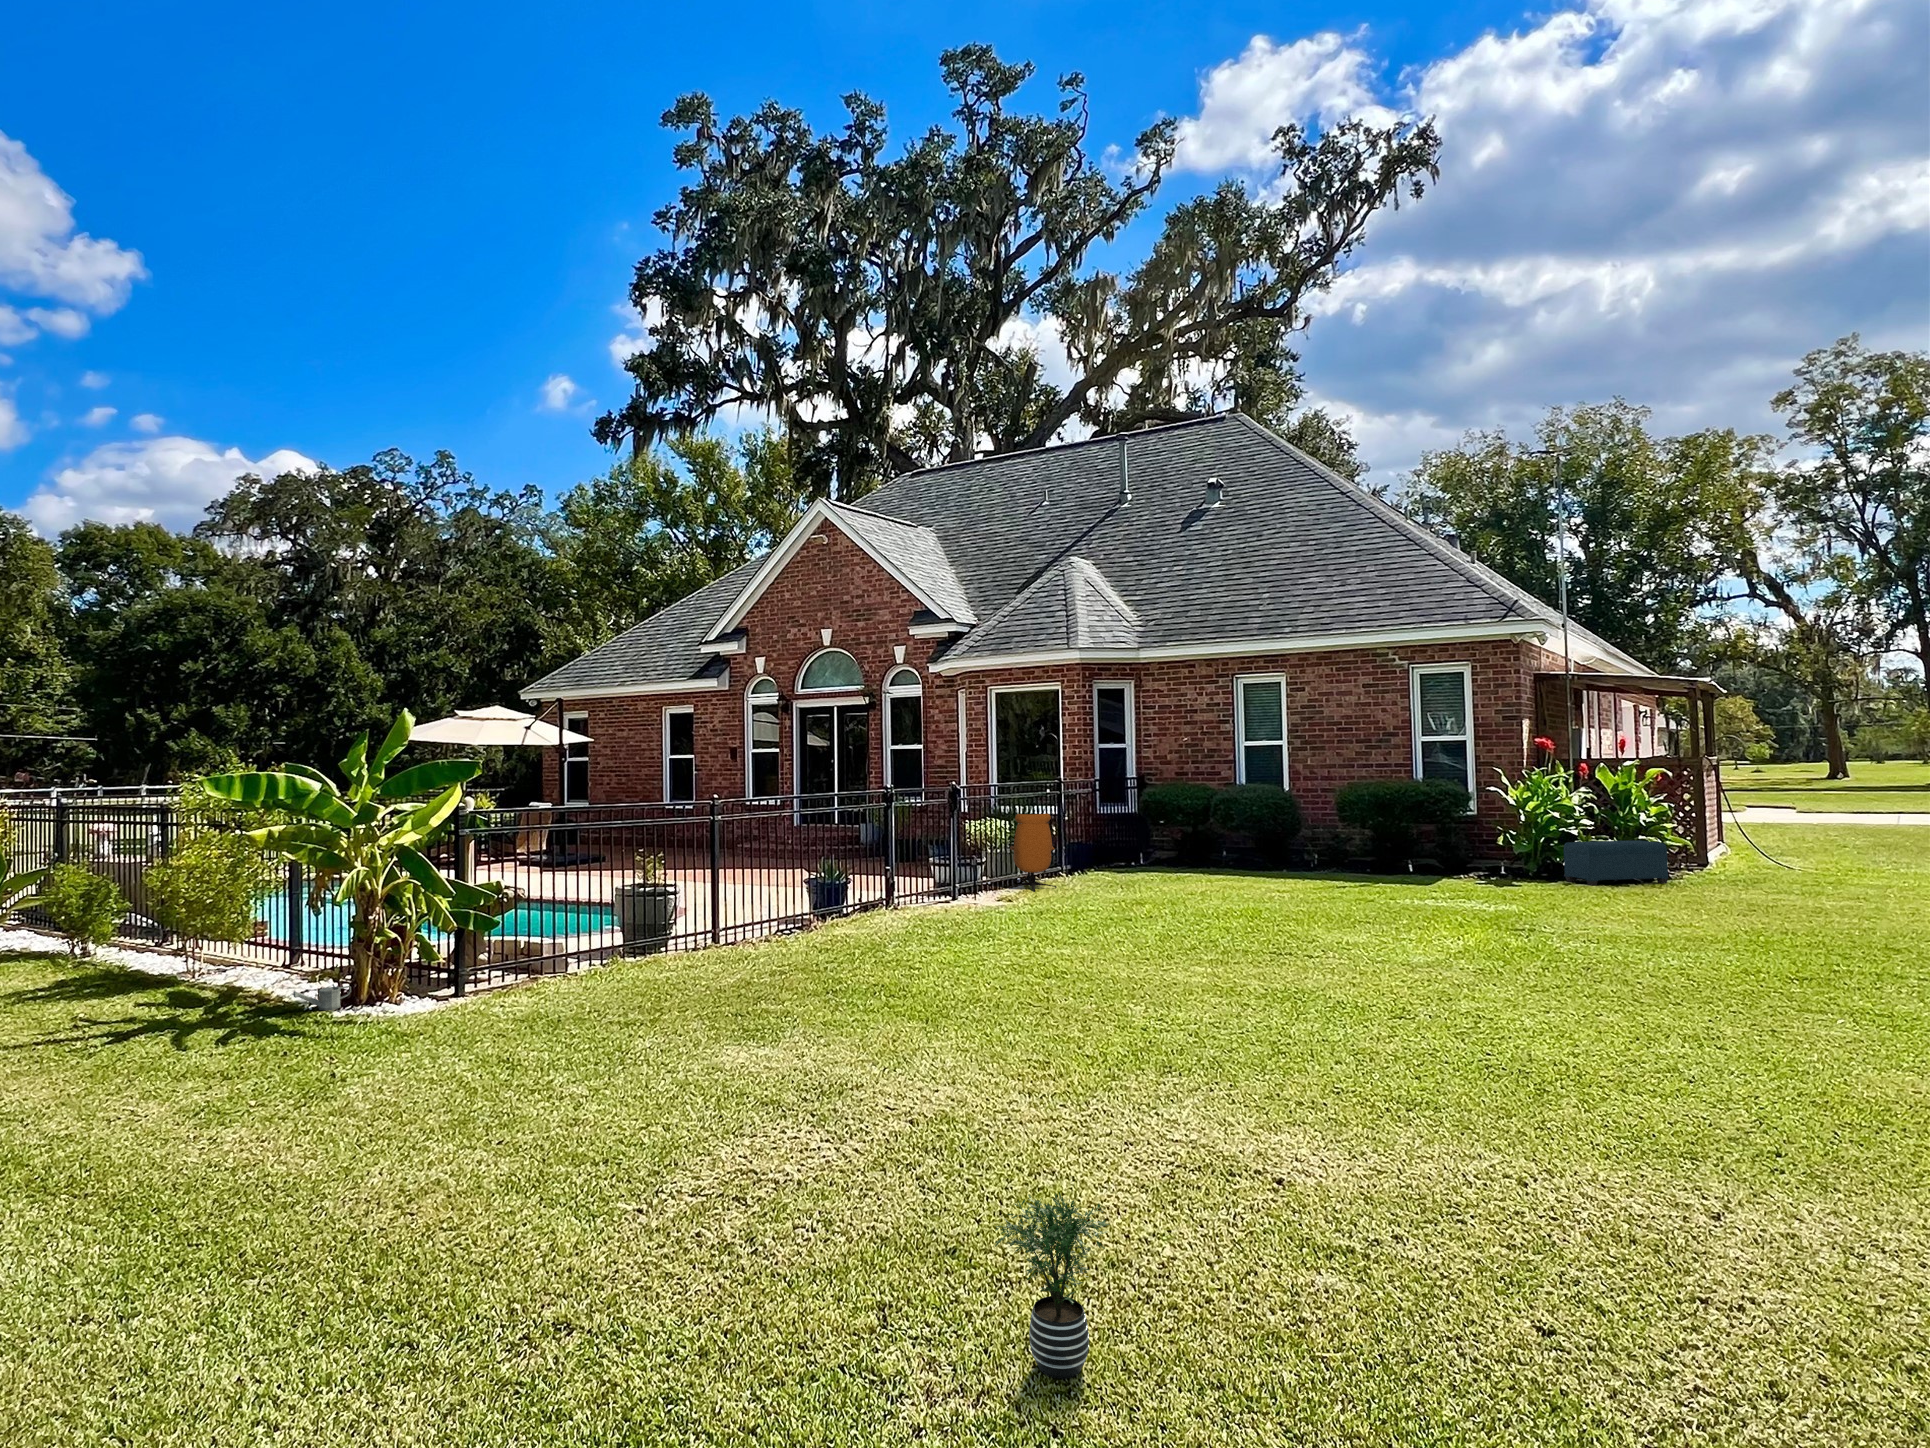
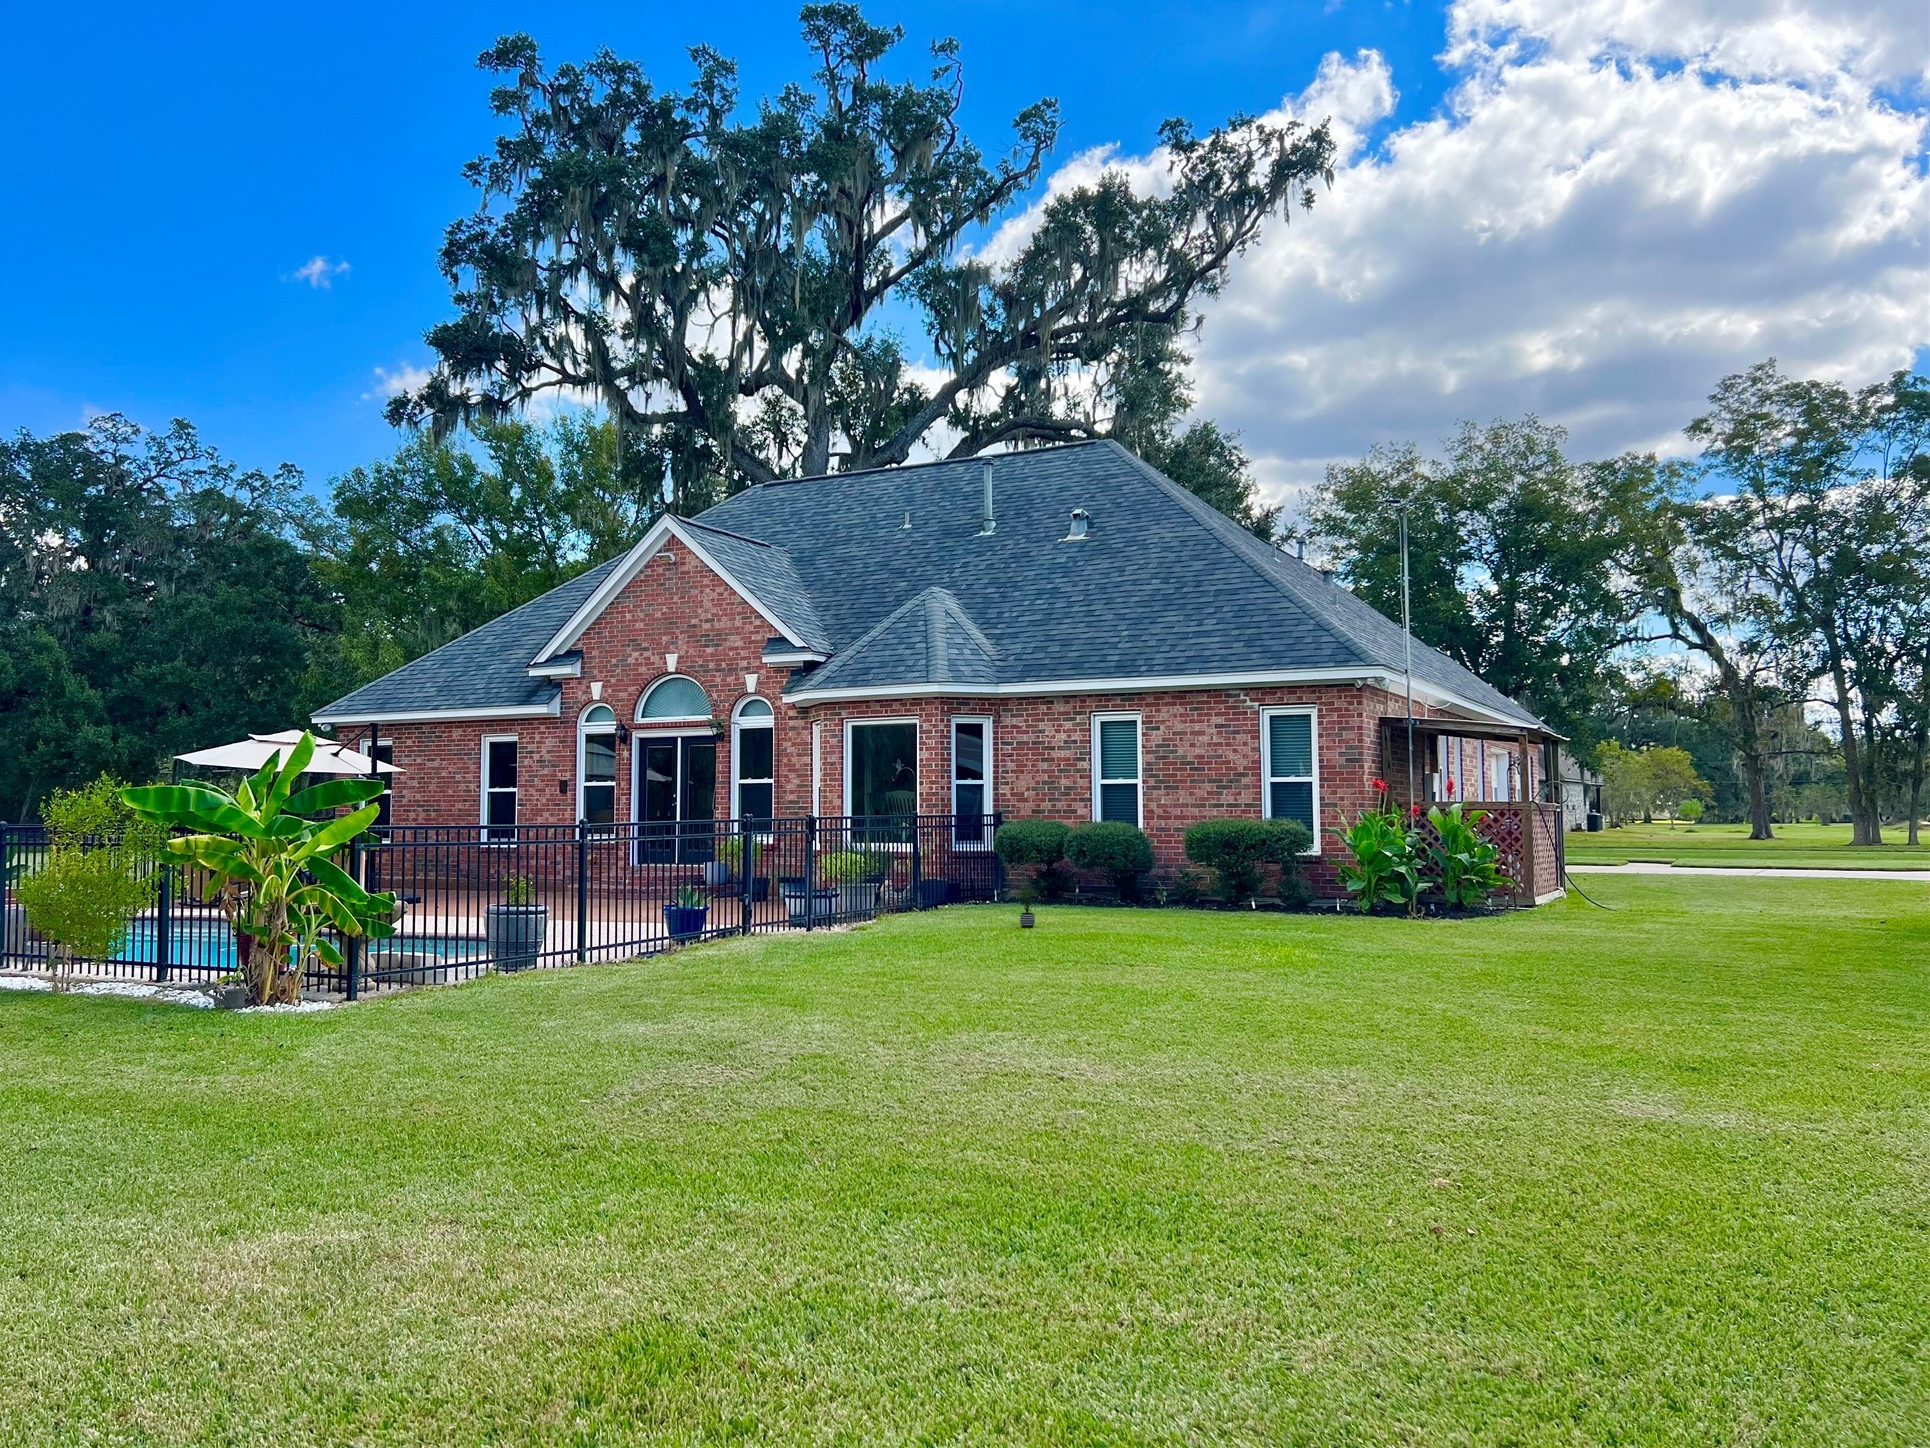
lounge chair: present [1009,814,1056,892] -> none [864,845,912,923]
bench: present [1564,840,1668,886] -> none [1390,875,1480,916]
potted plant: present [995,1192,1109,1379] -> present [1014,888,1038,928]

